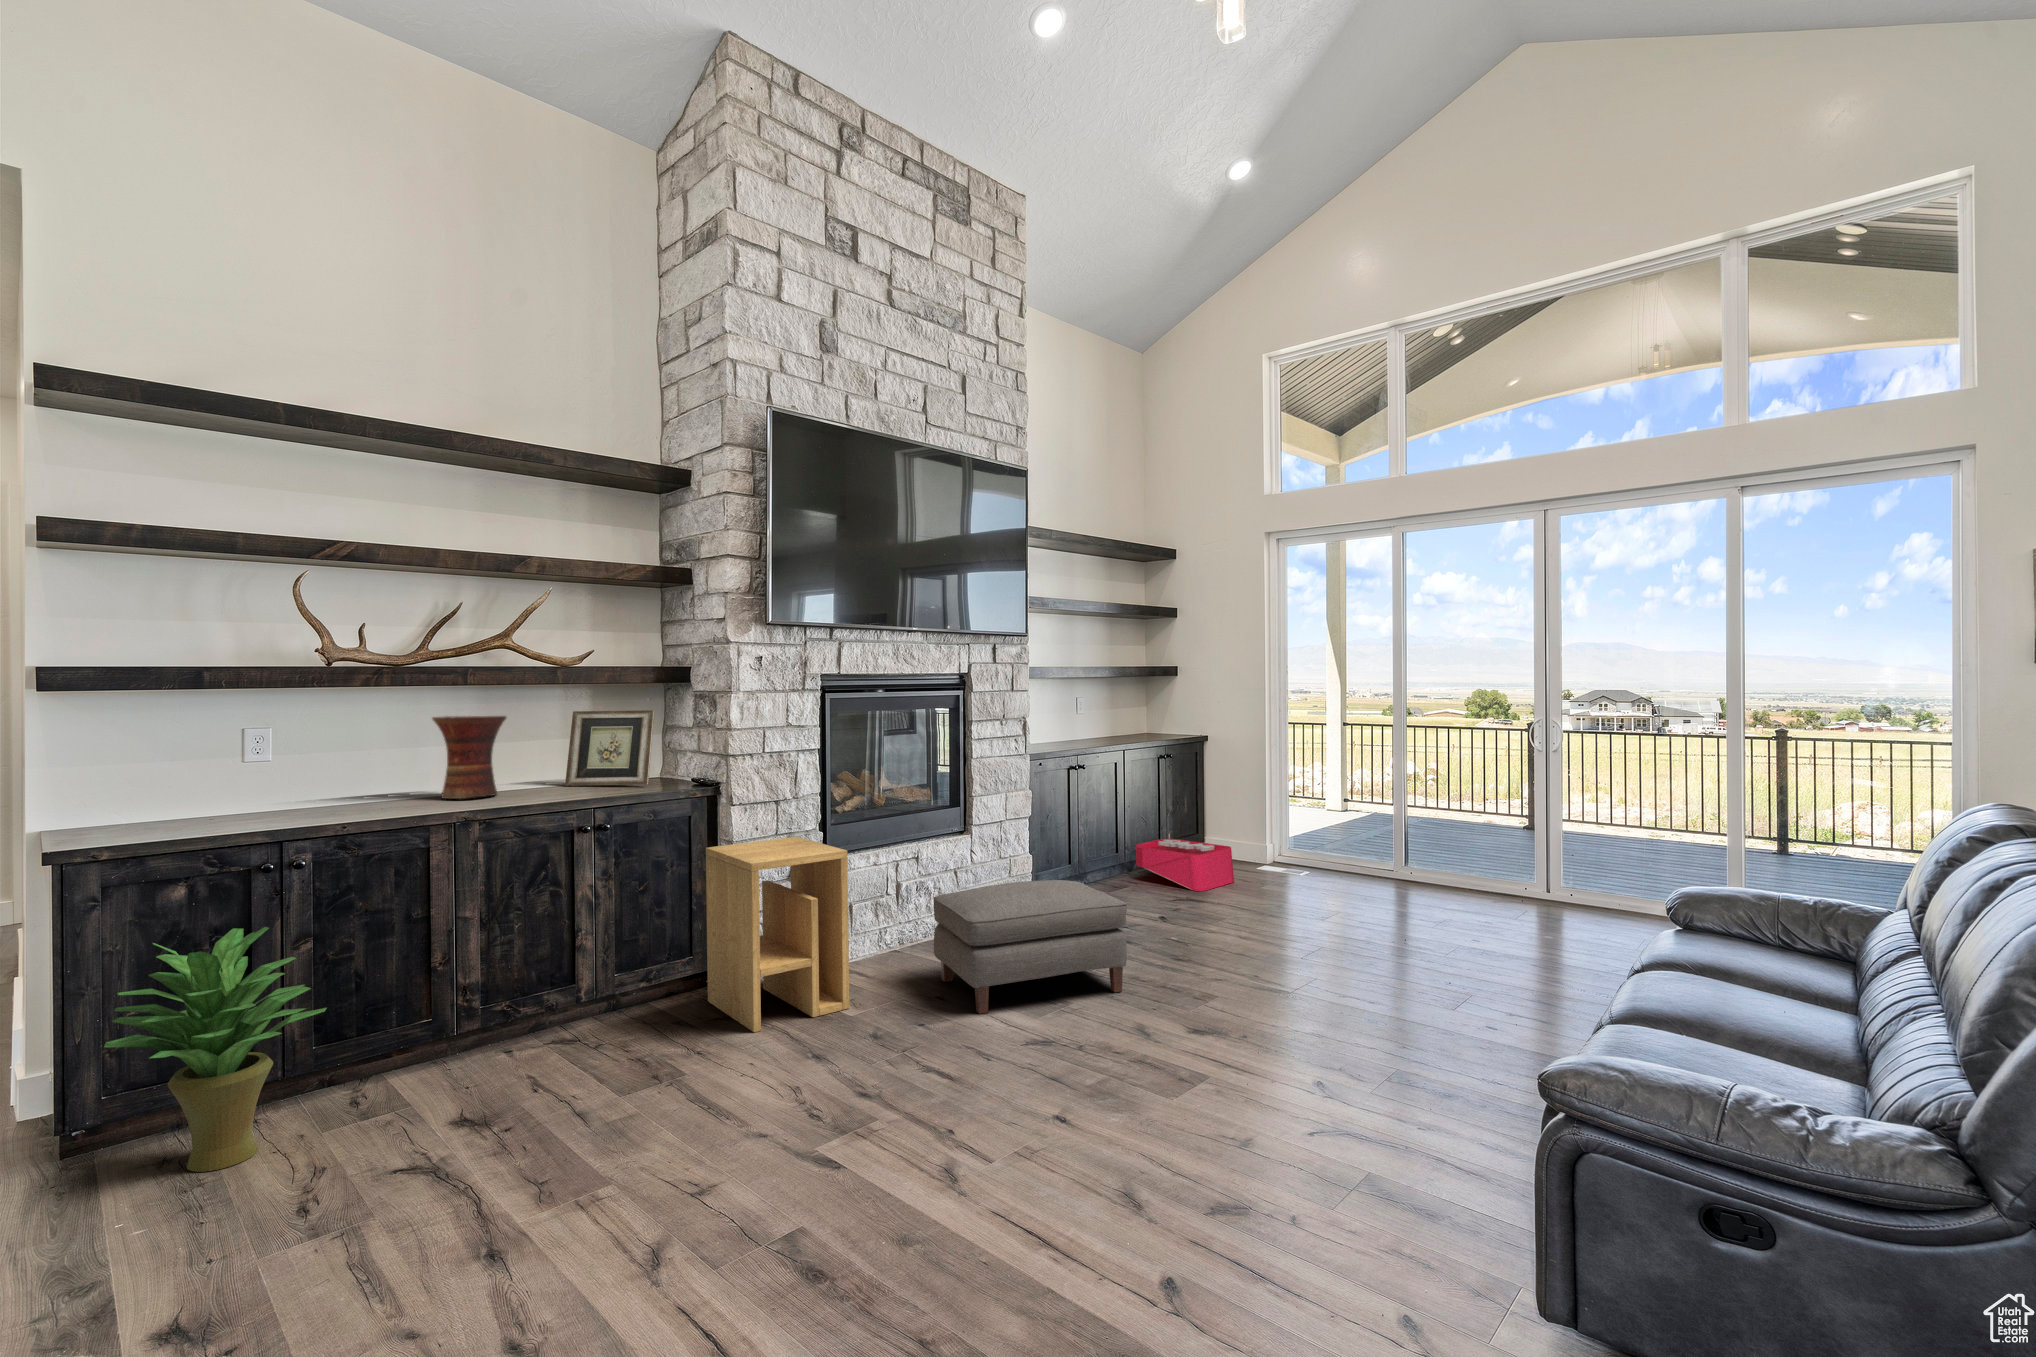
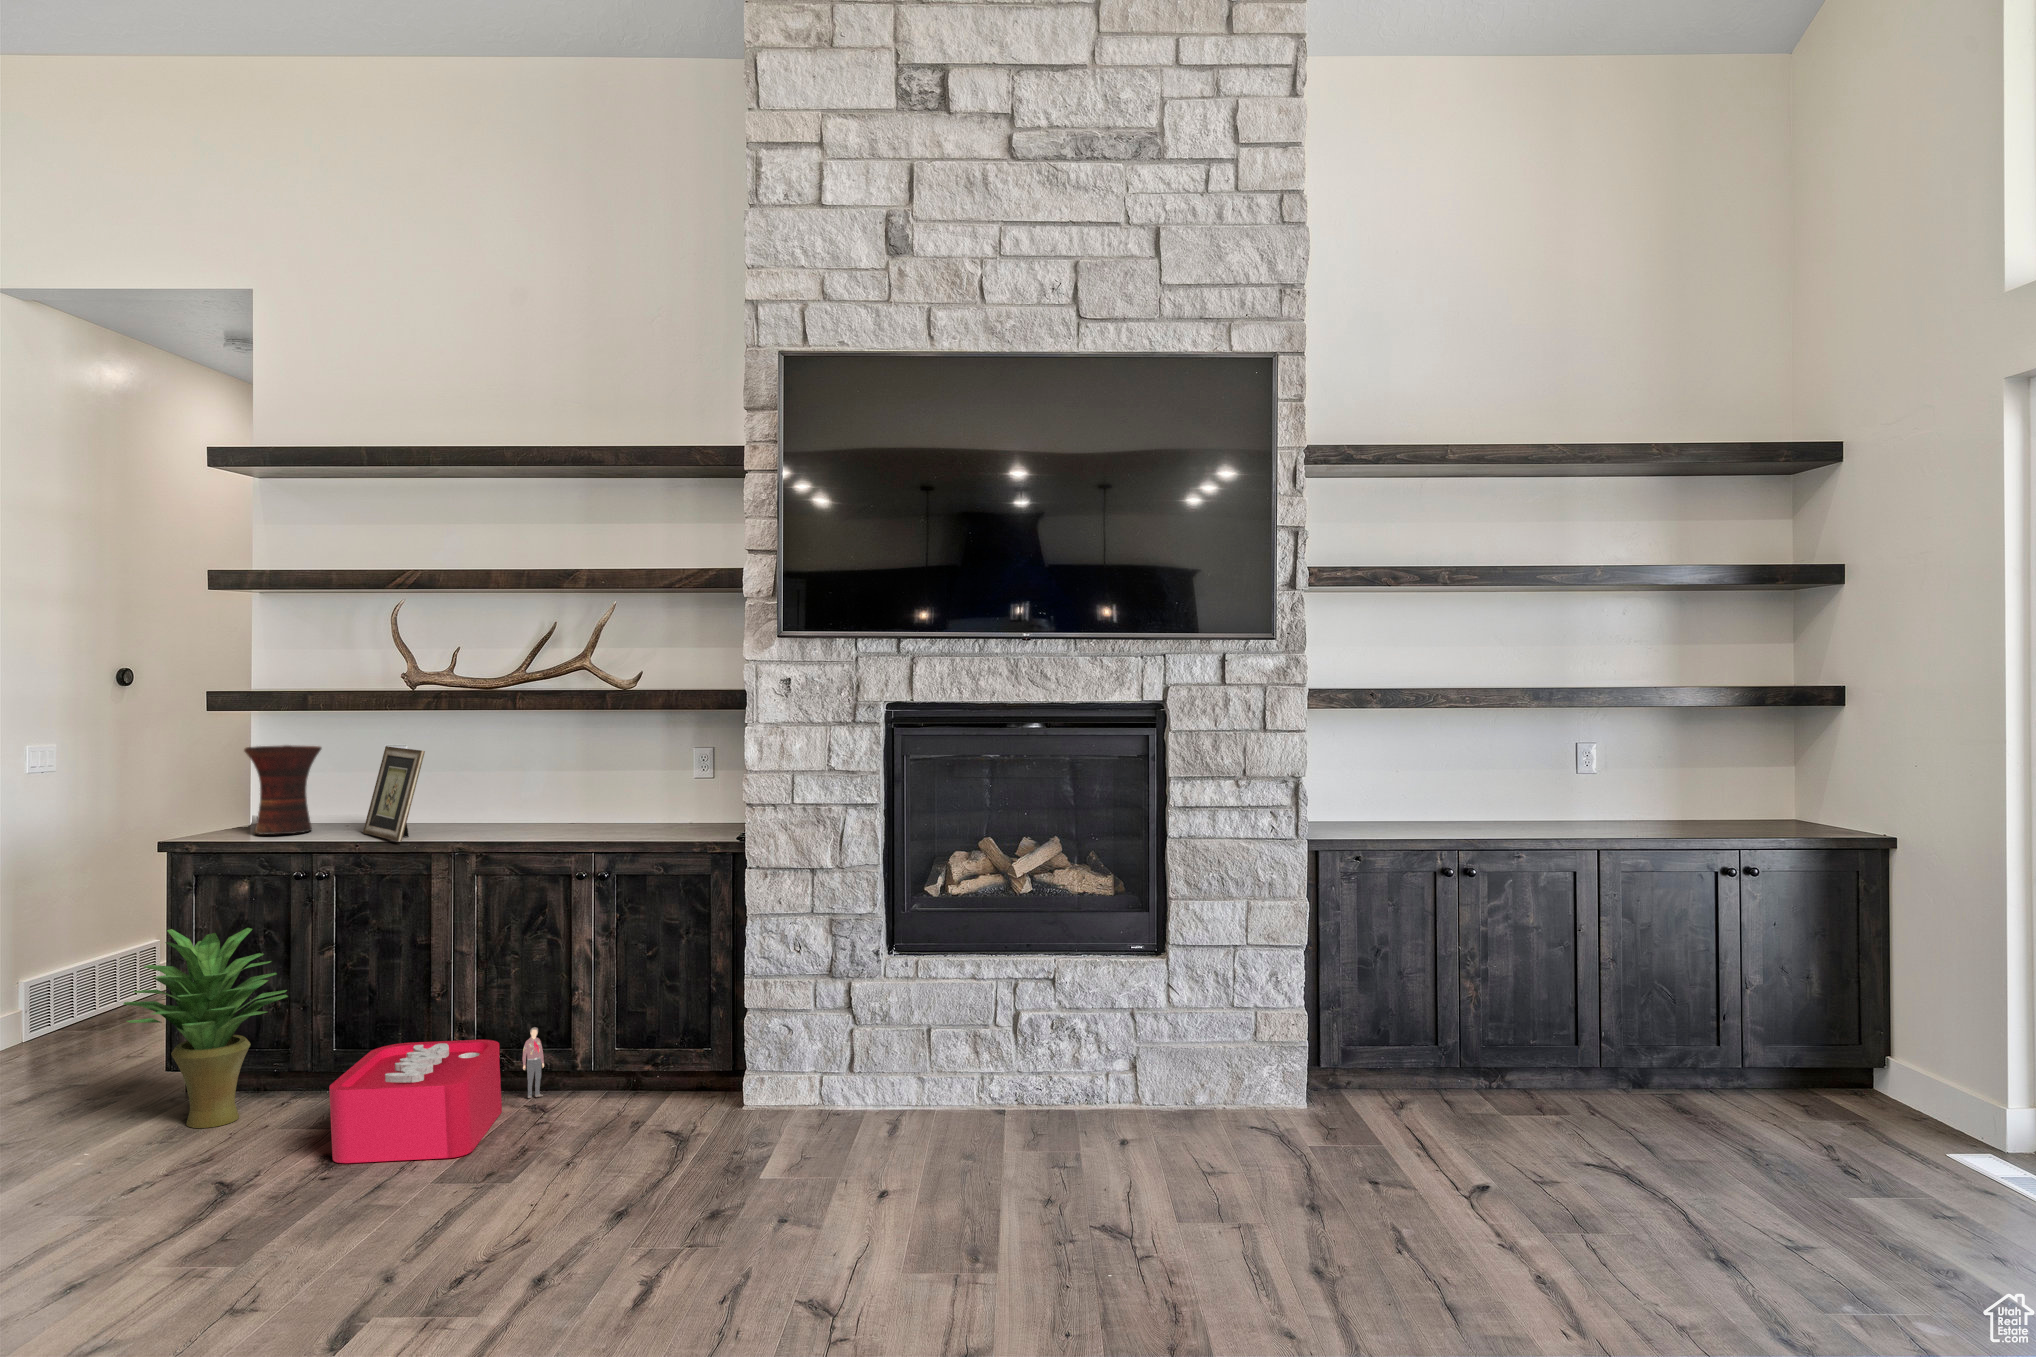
picture frame: present [565,710,654,786] -> present [363,746,425,842]
vase: present [432,716,506,799] -> present [244,745,321,835]
storage bin: present [1136,832,1234,891] -> present [329,1027,544,1163]
side table: present [706,837,849,1032] -> none [643,917,819,1156]
ottoman: present [933,880,1127,1014] -> none [838,1035,1140,1251]

